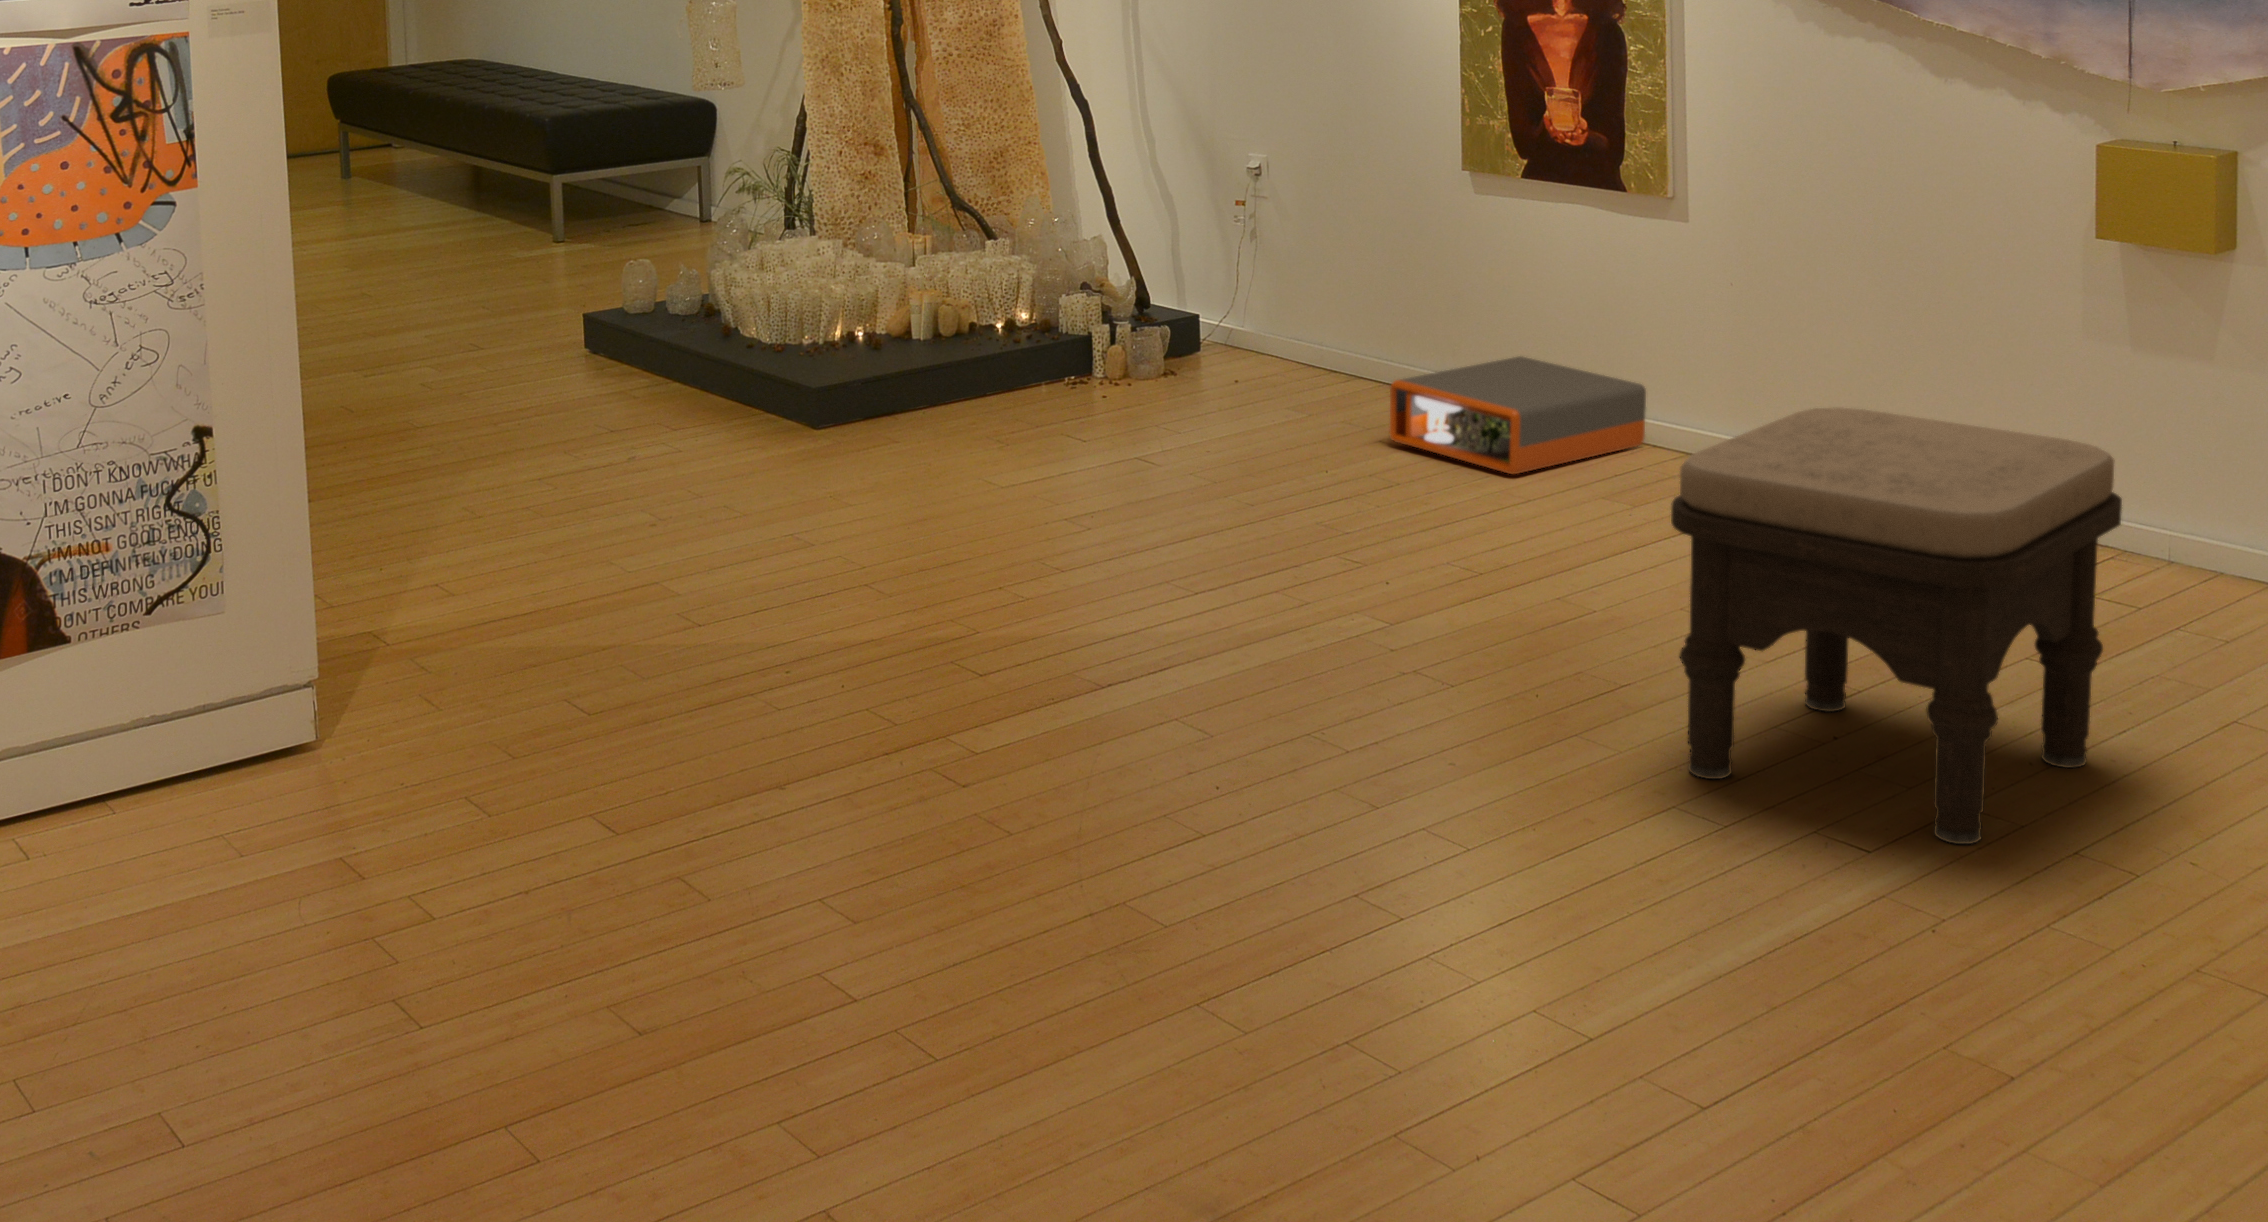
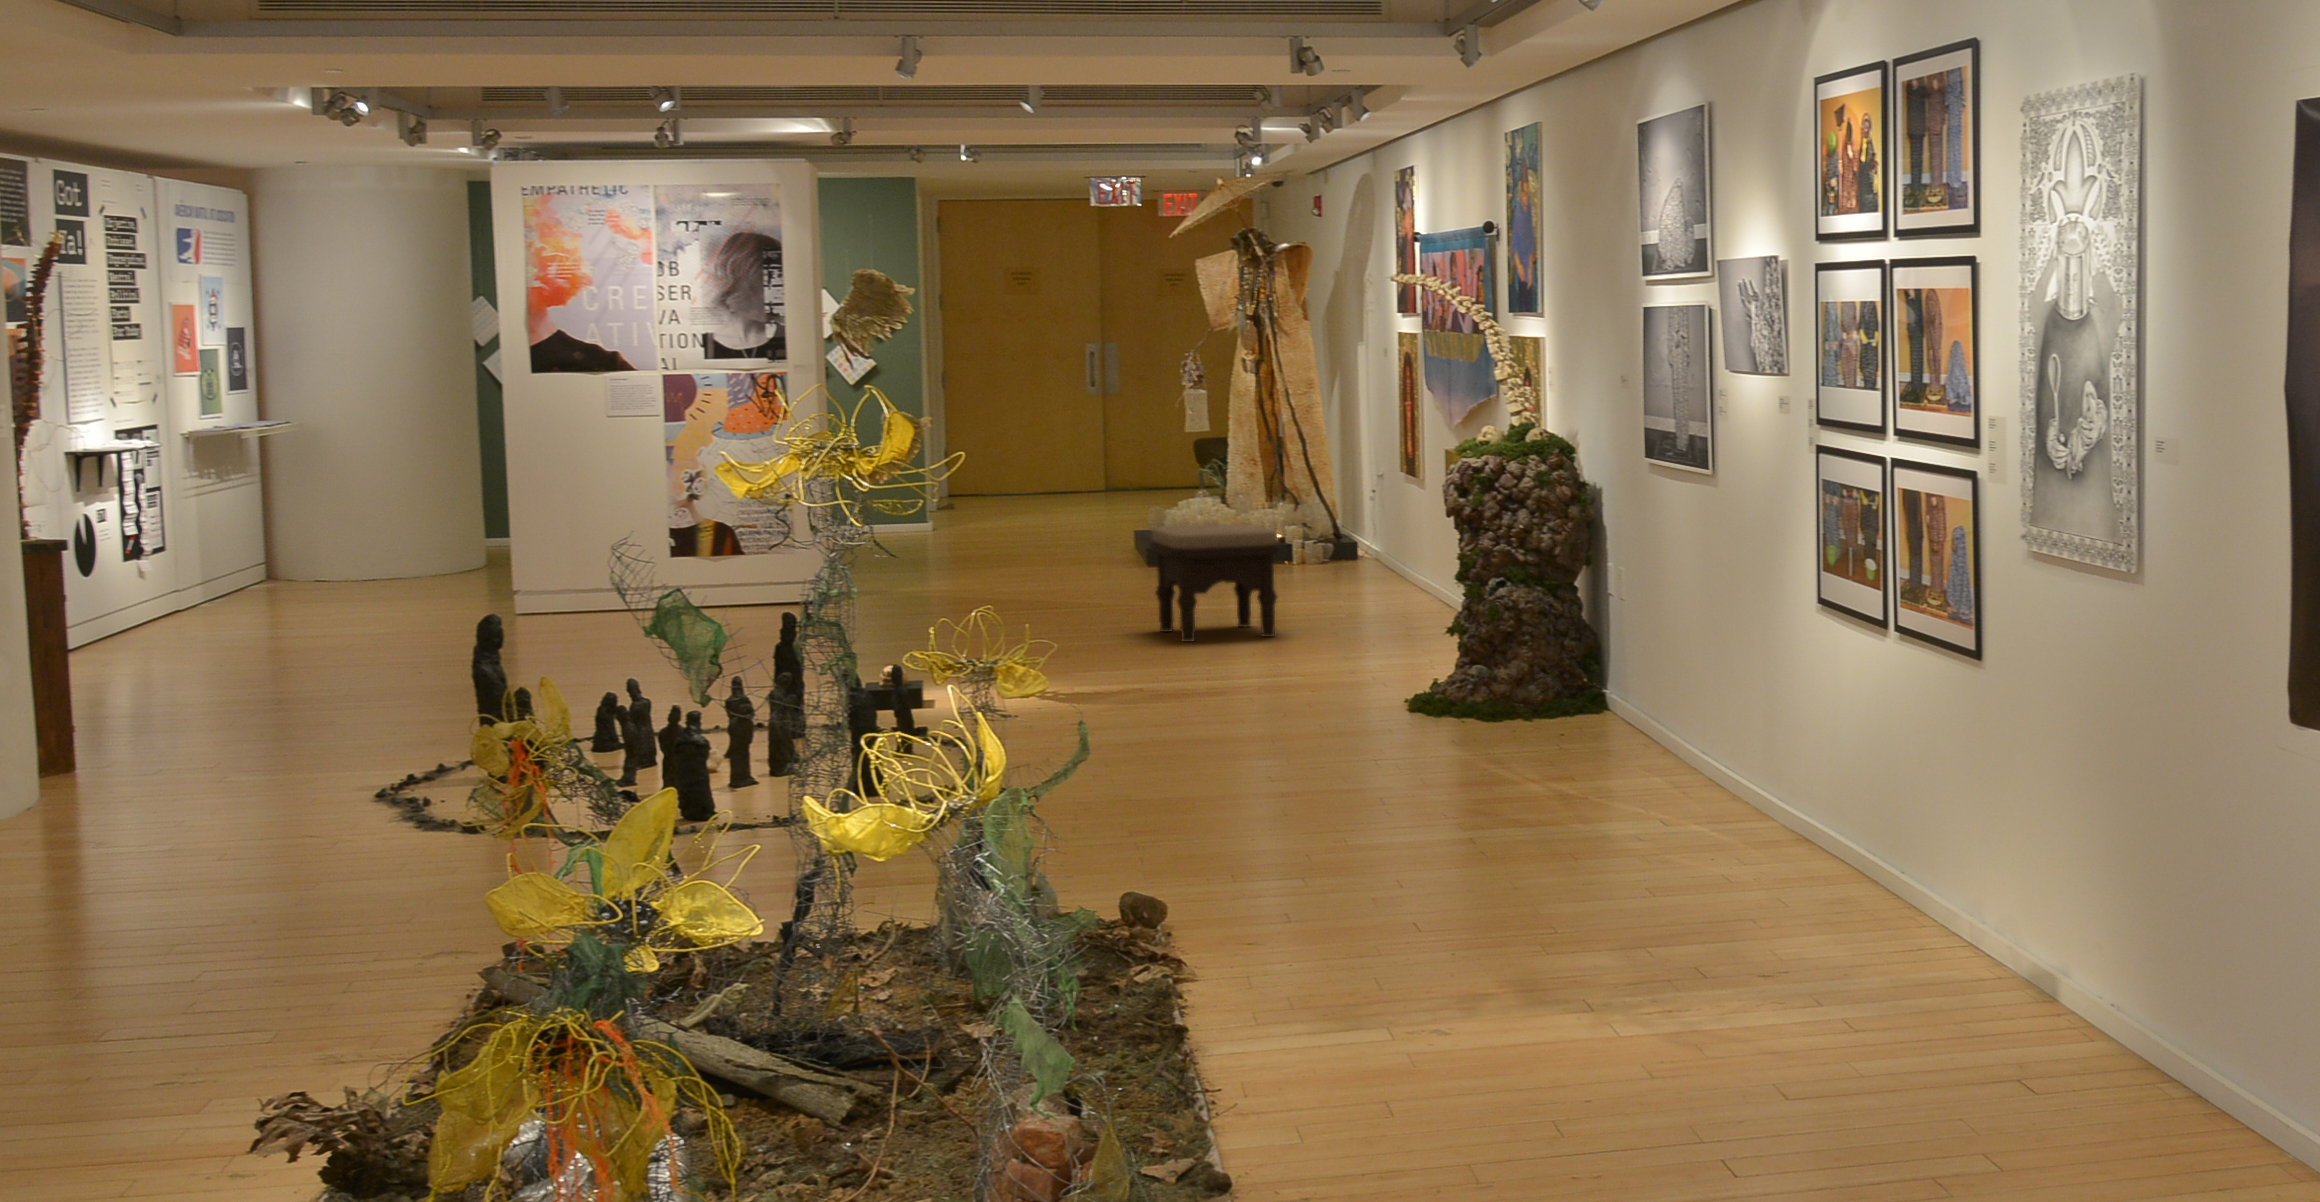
storage box: present [1389,356,1646,474] -> none [1332,556,1420,591]

